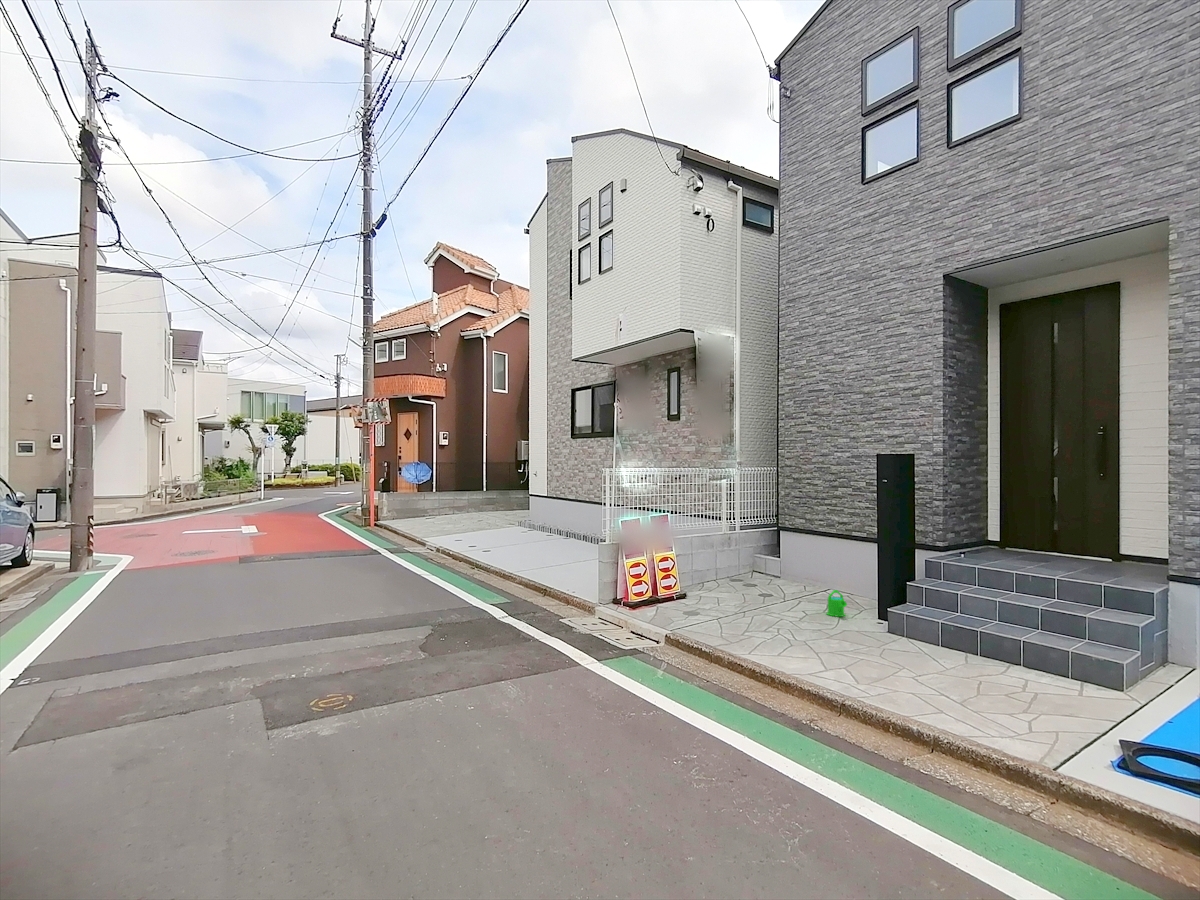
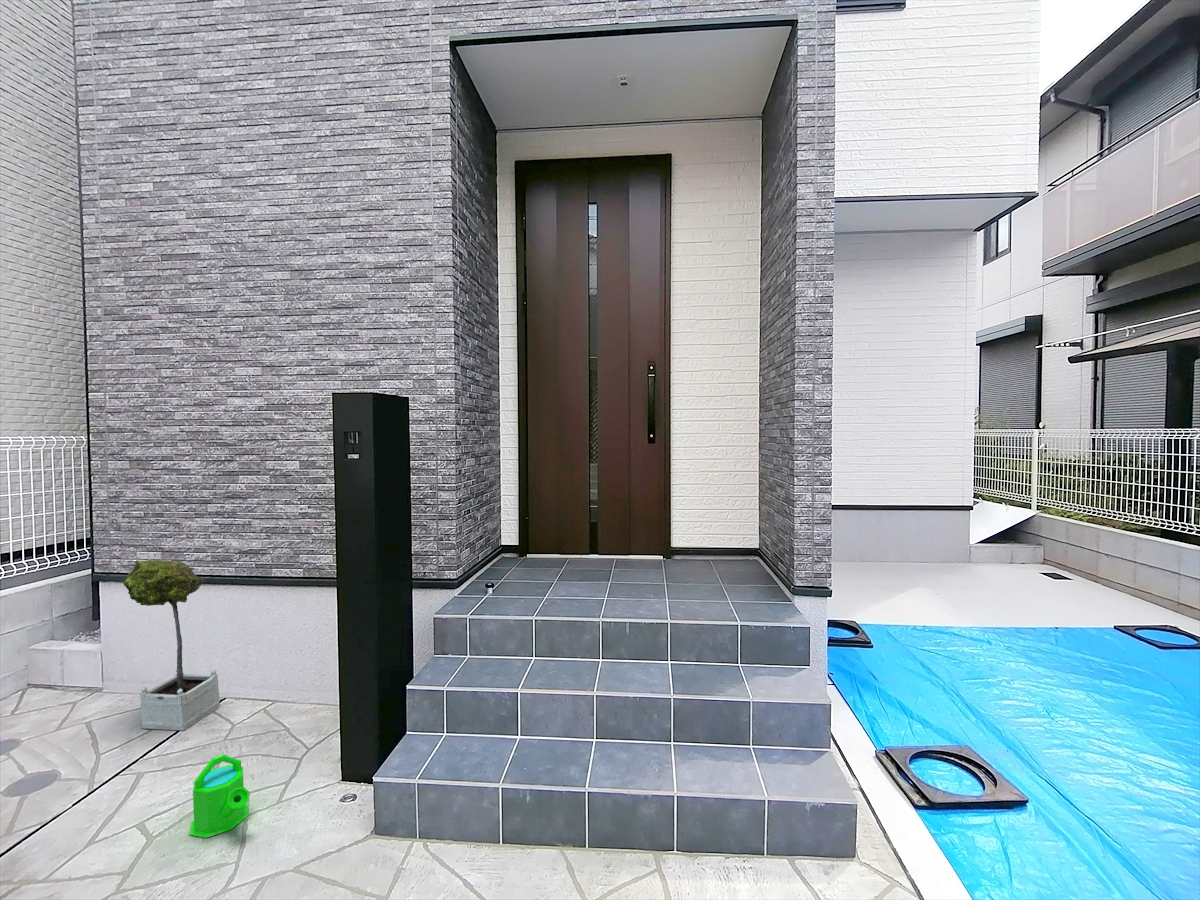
potted tree: none [795,521,829,595] -> present [123,560,220,730]

